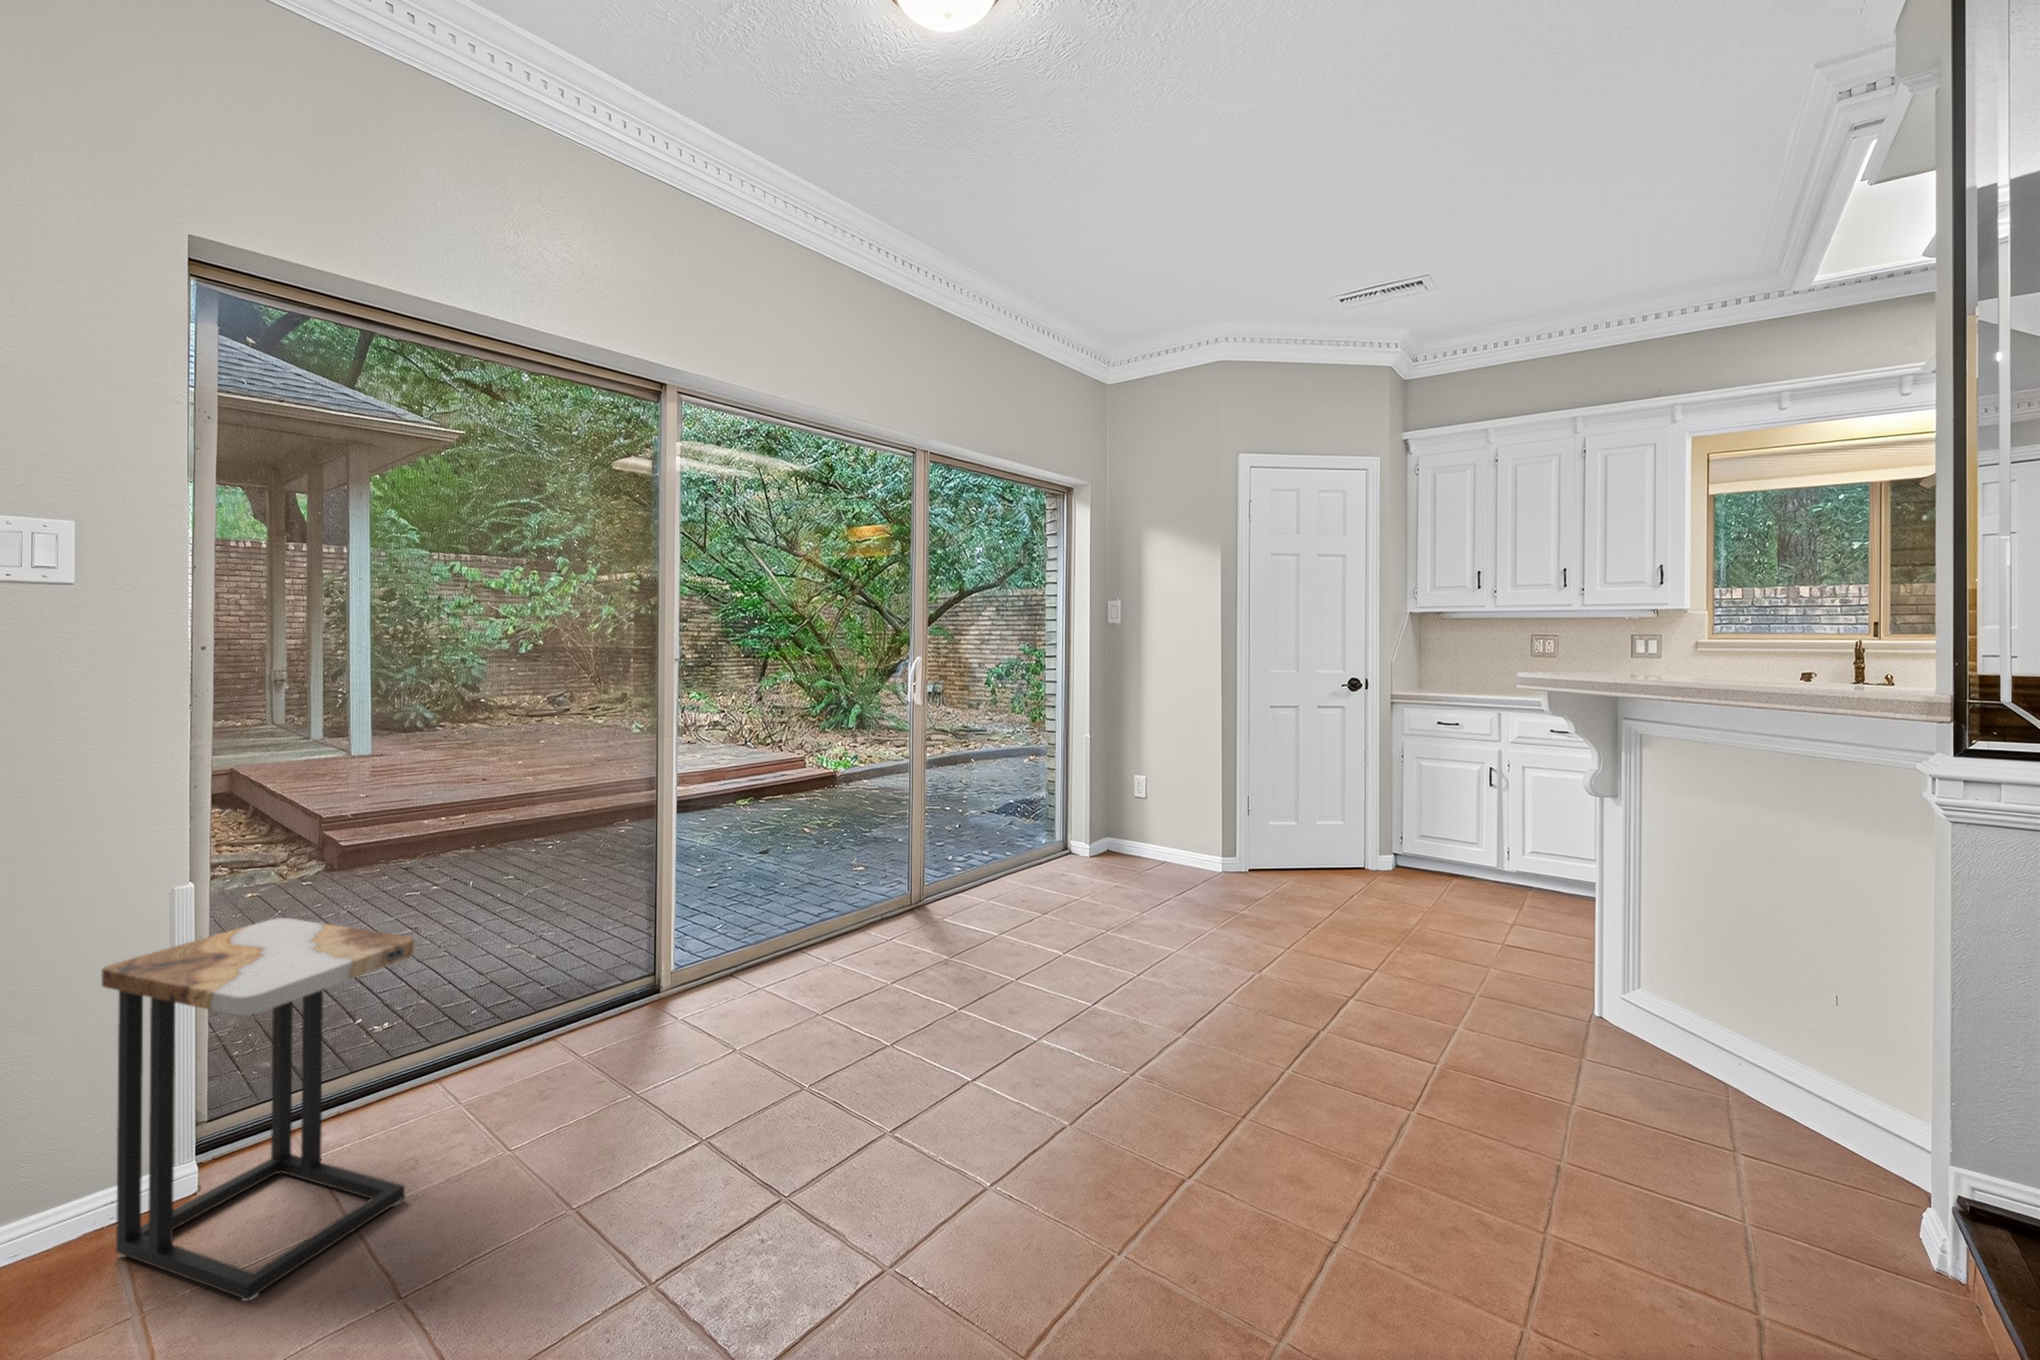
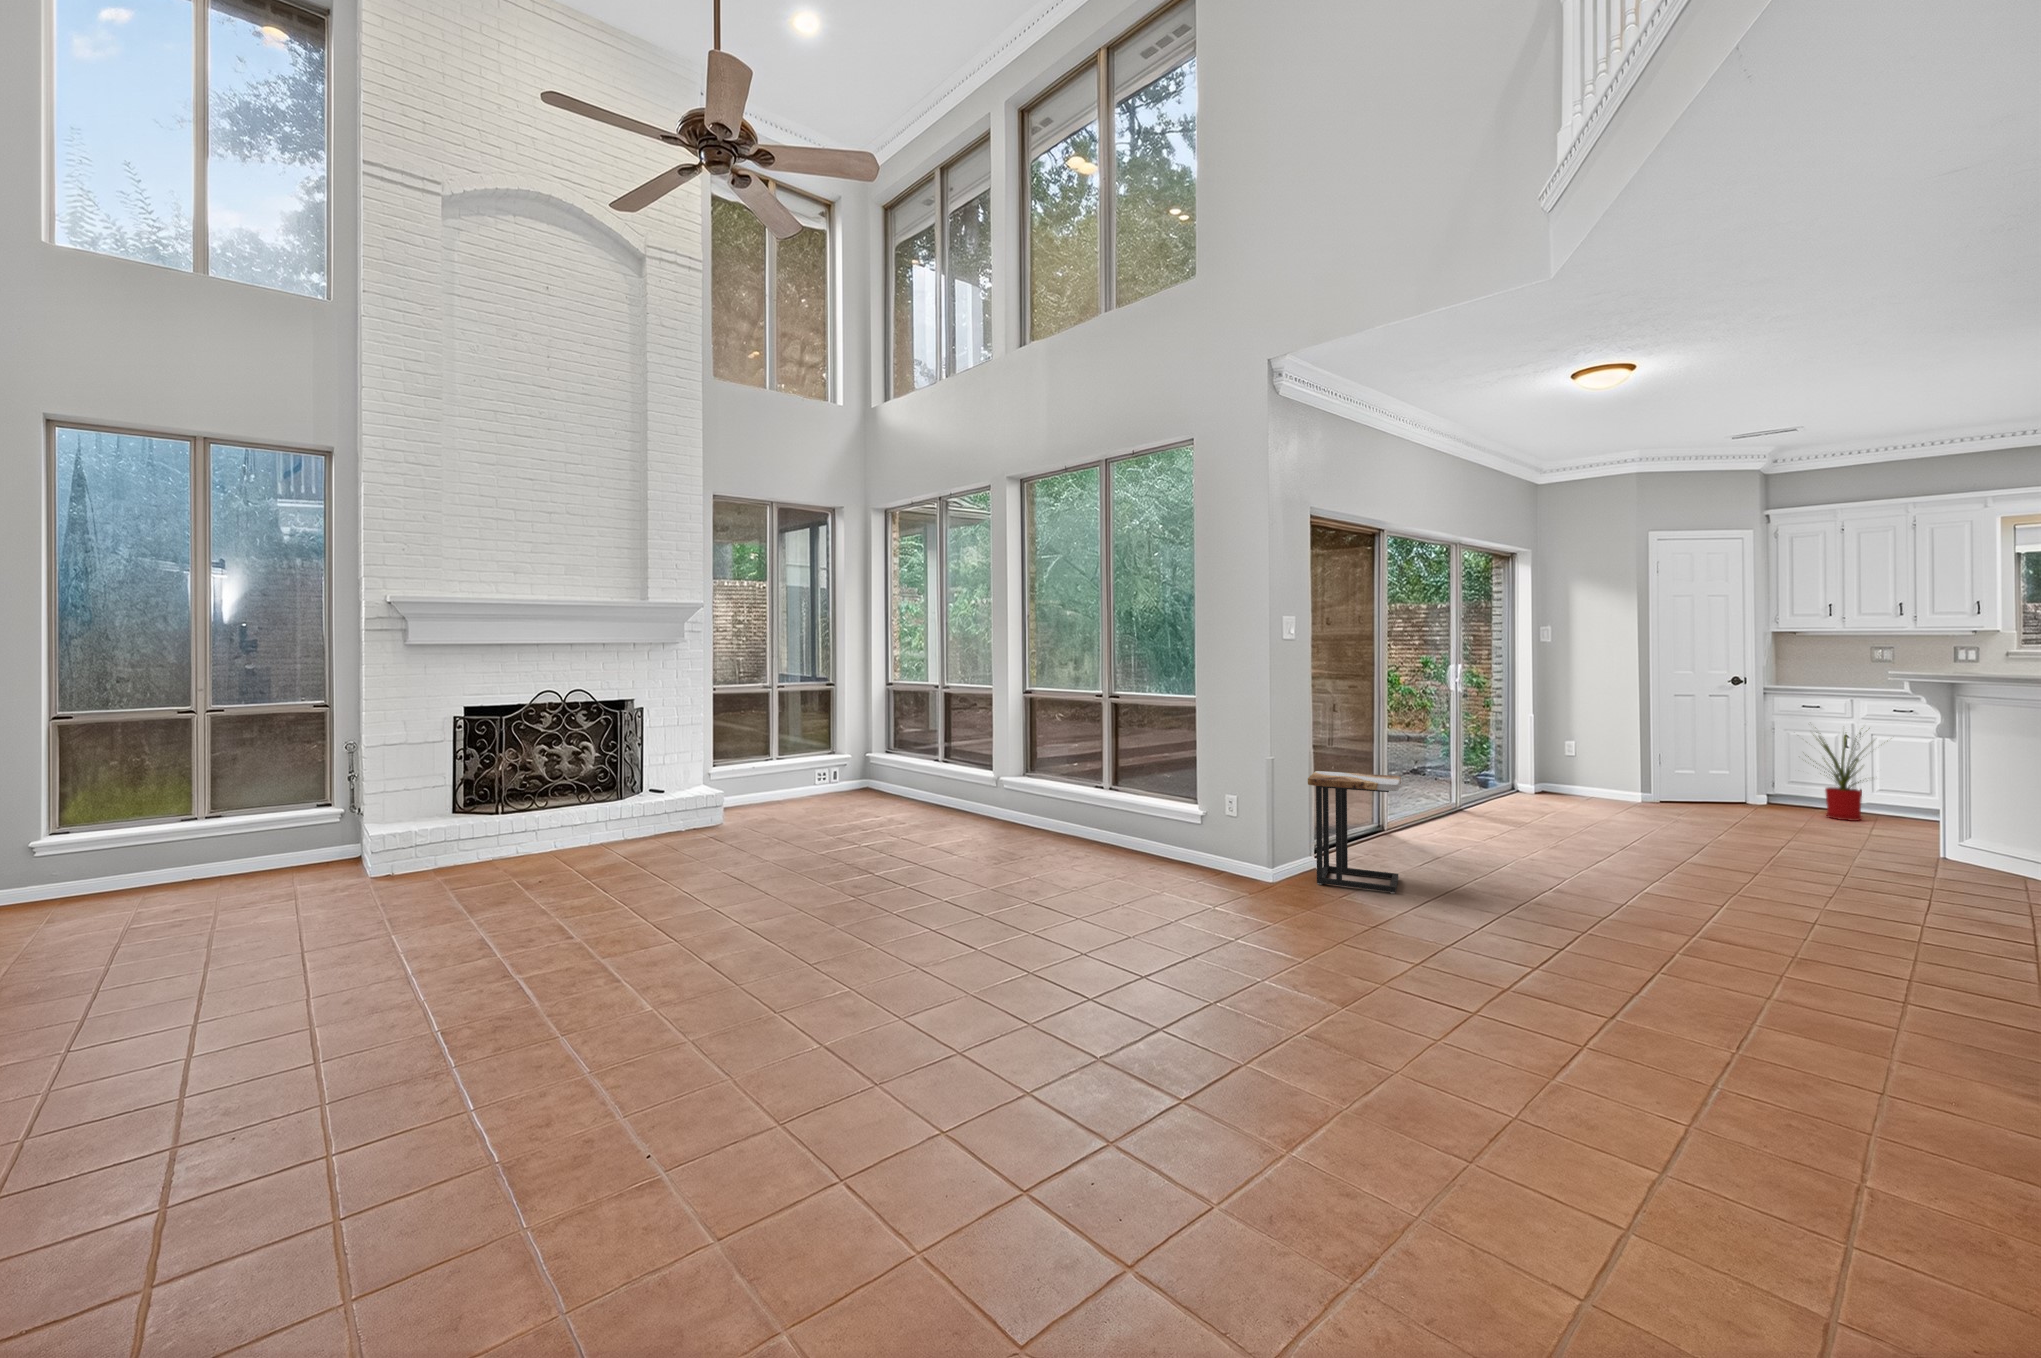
house plant: none [1419,747,1548,903] -> present [1808,734,1864,821]

